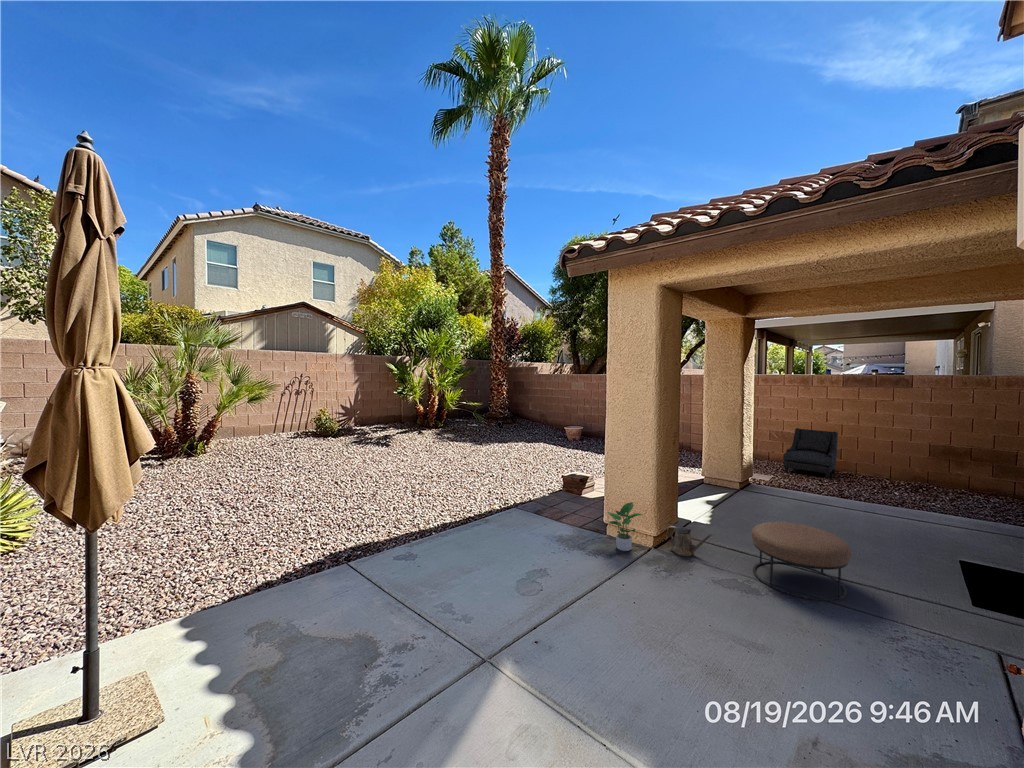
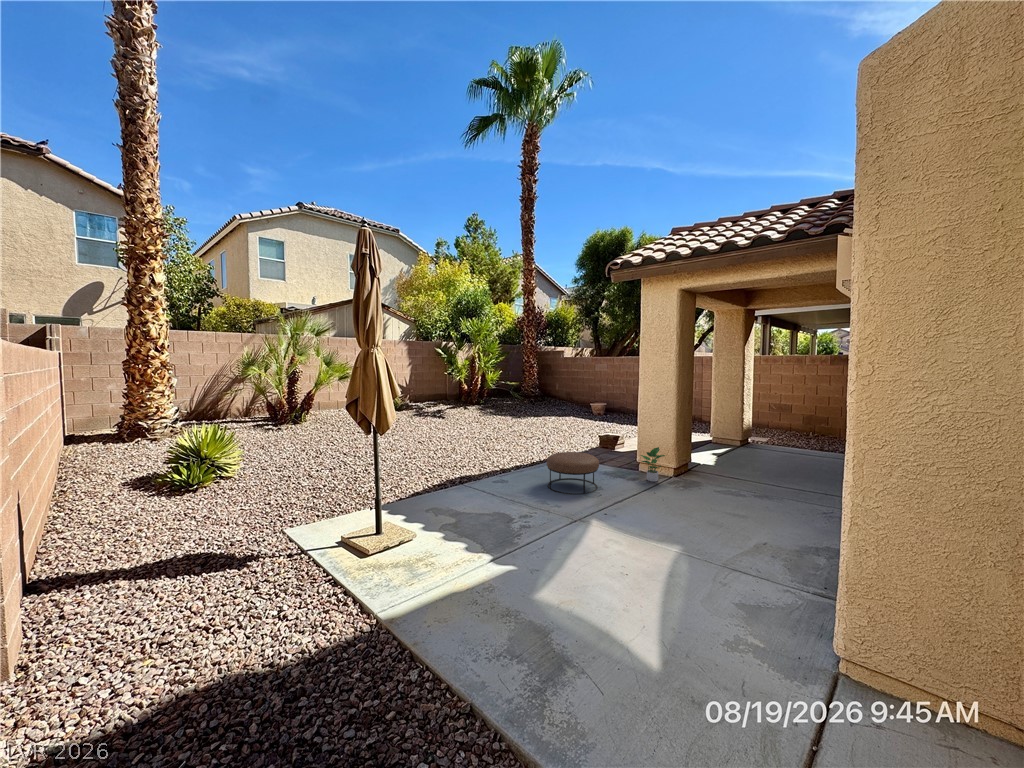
armchair: present [783,428,838,479] -> none [779,400,826,441]
ottoman: present [752,522,851,601] -> present [547,452,599,494]
watering can: present [667,526,714,556] -> none [684,464,719,484]

